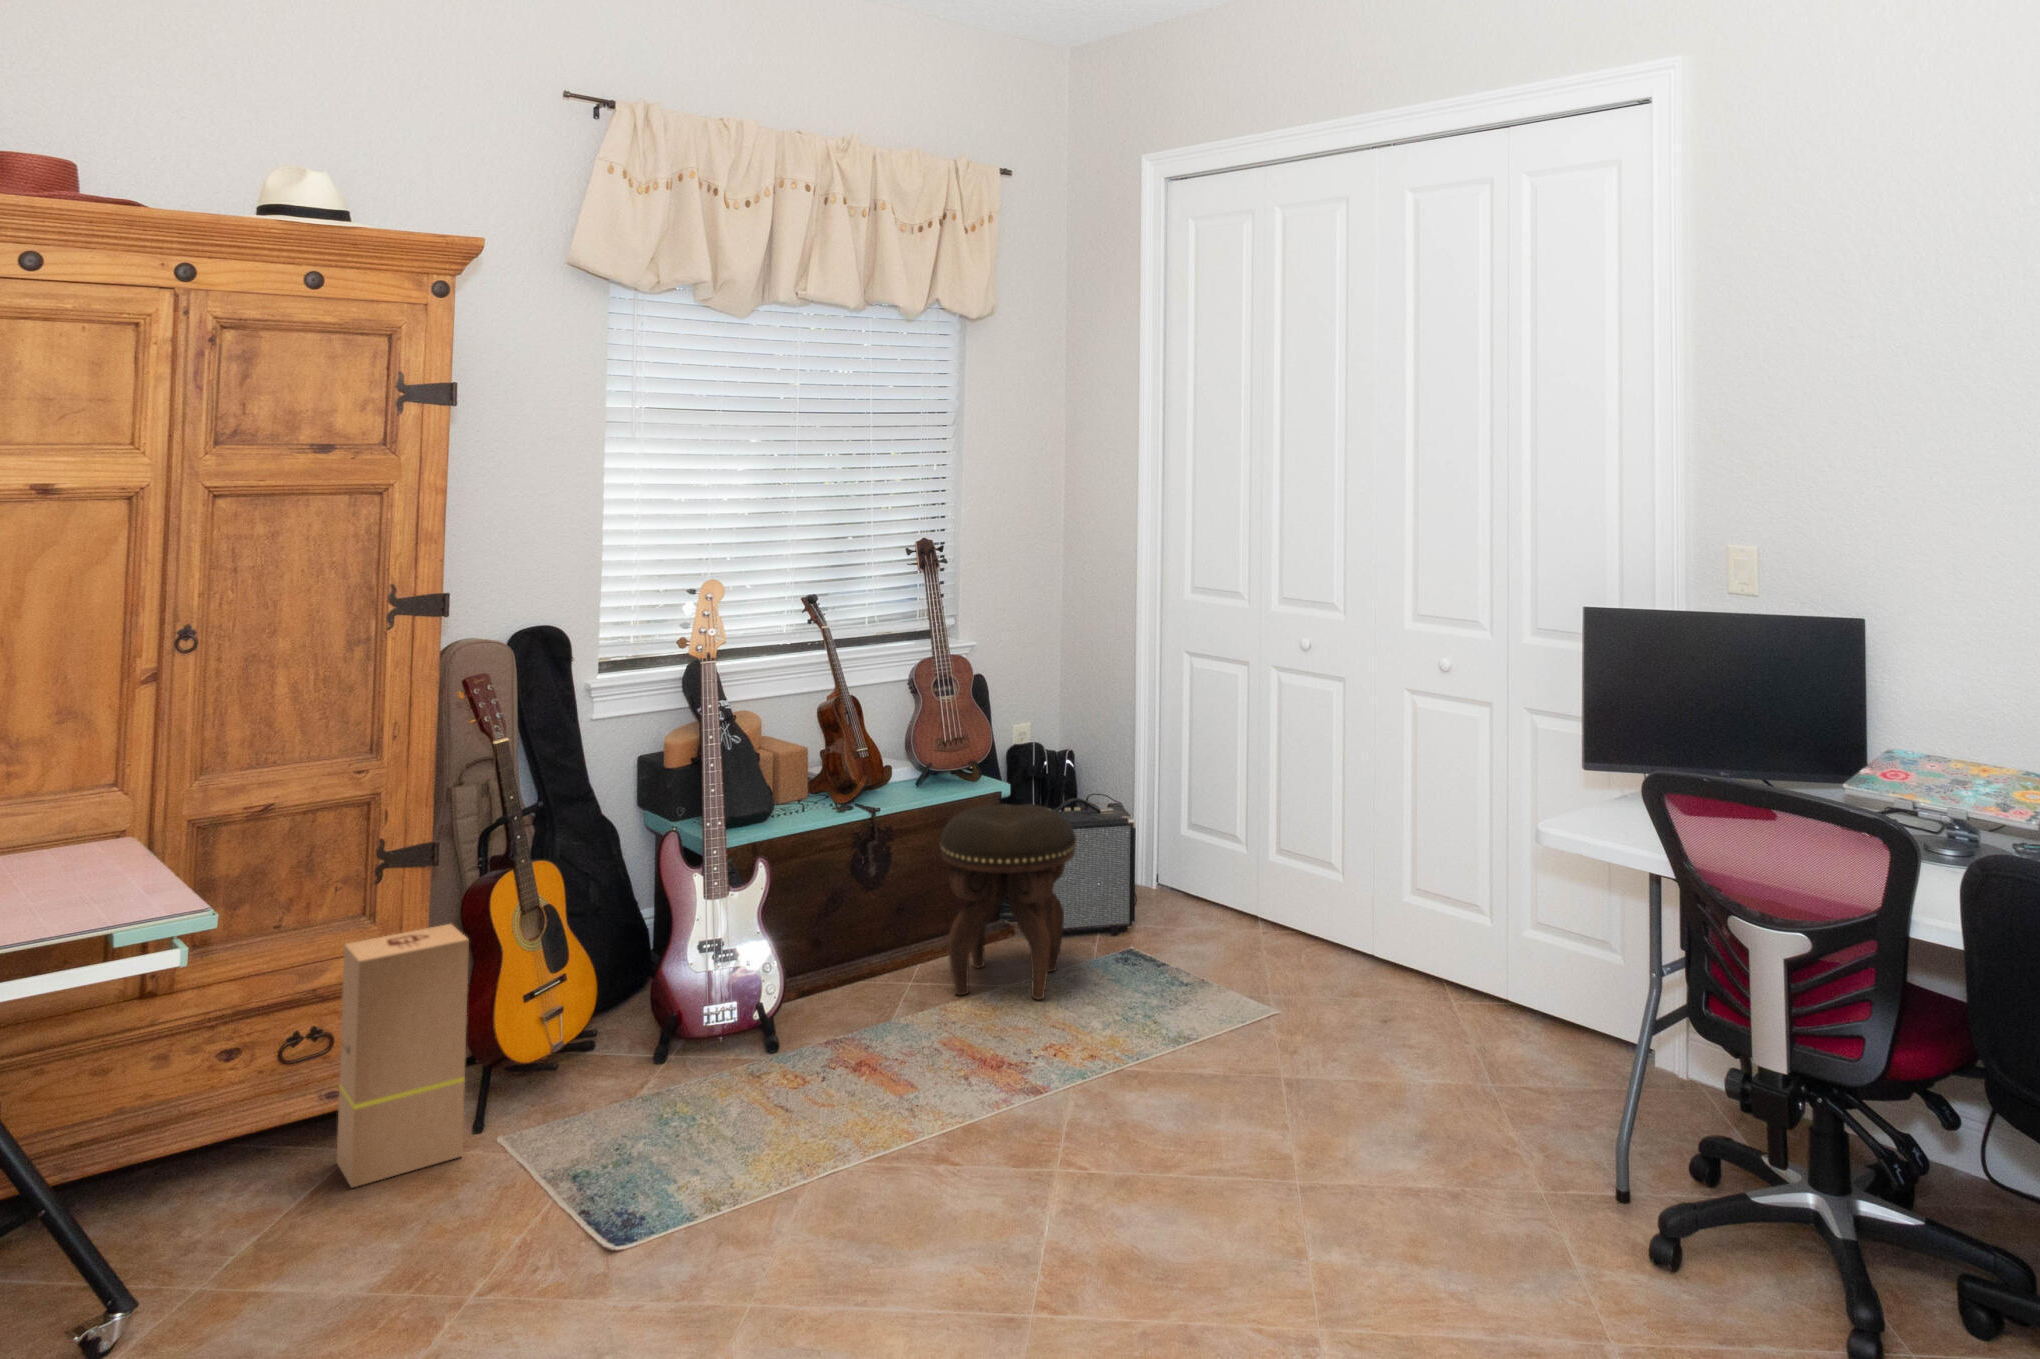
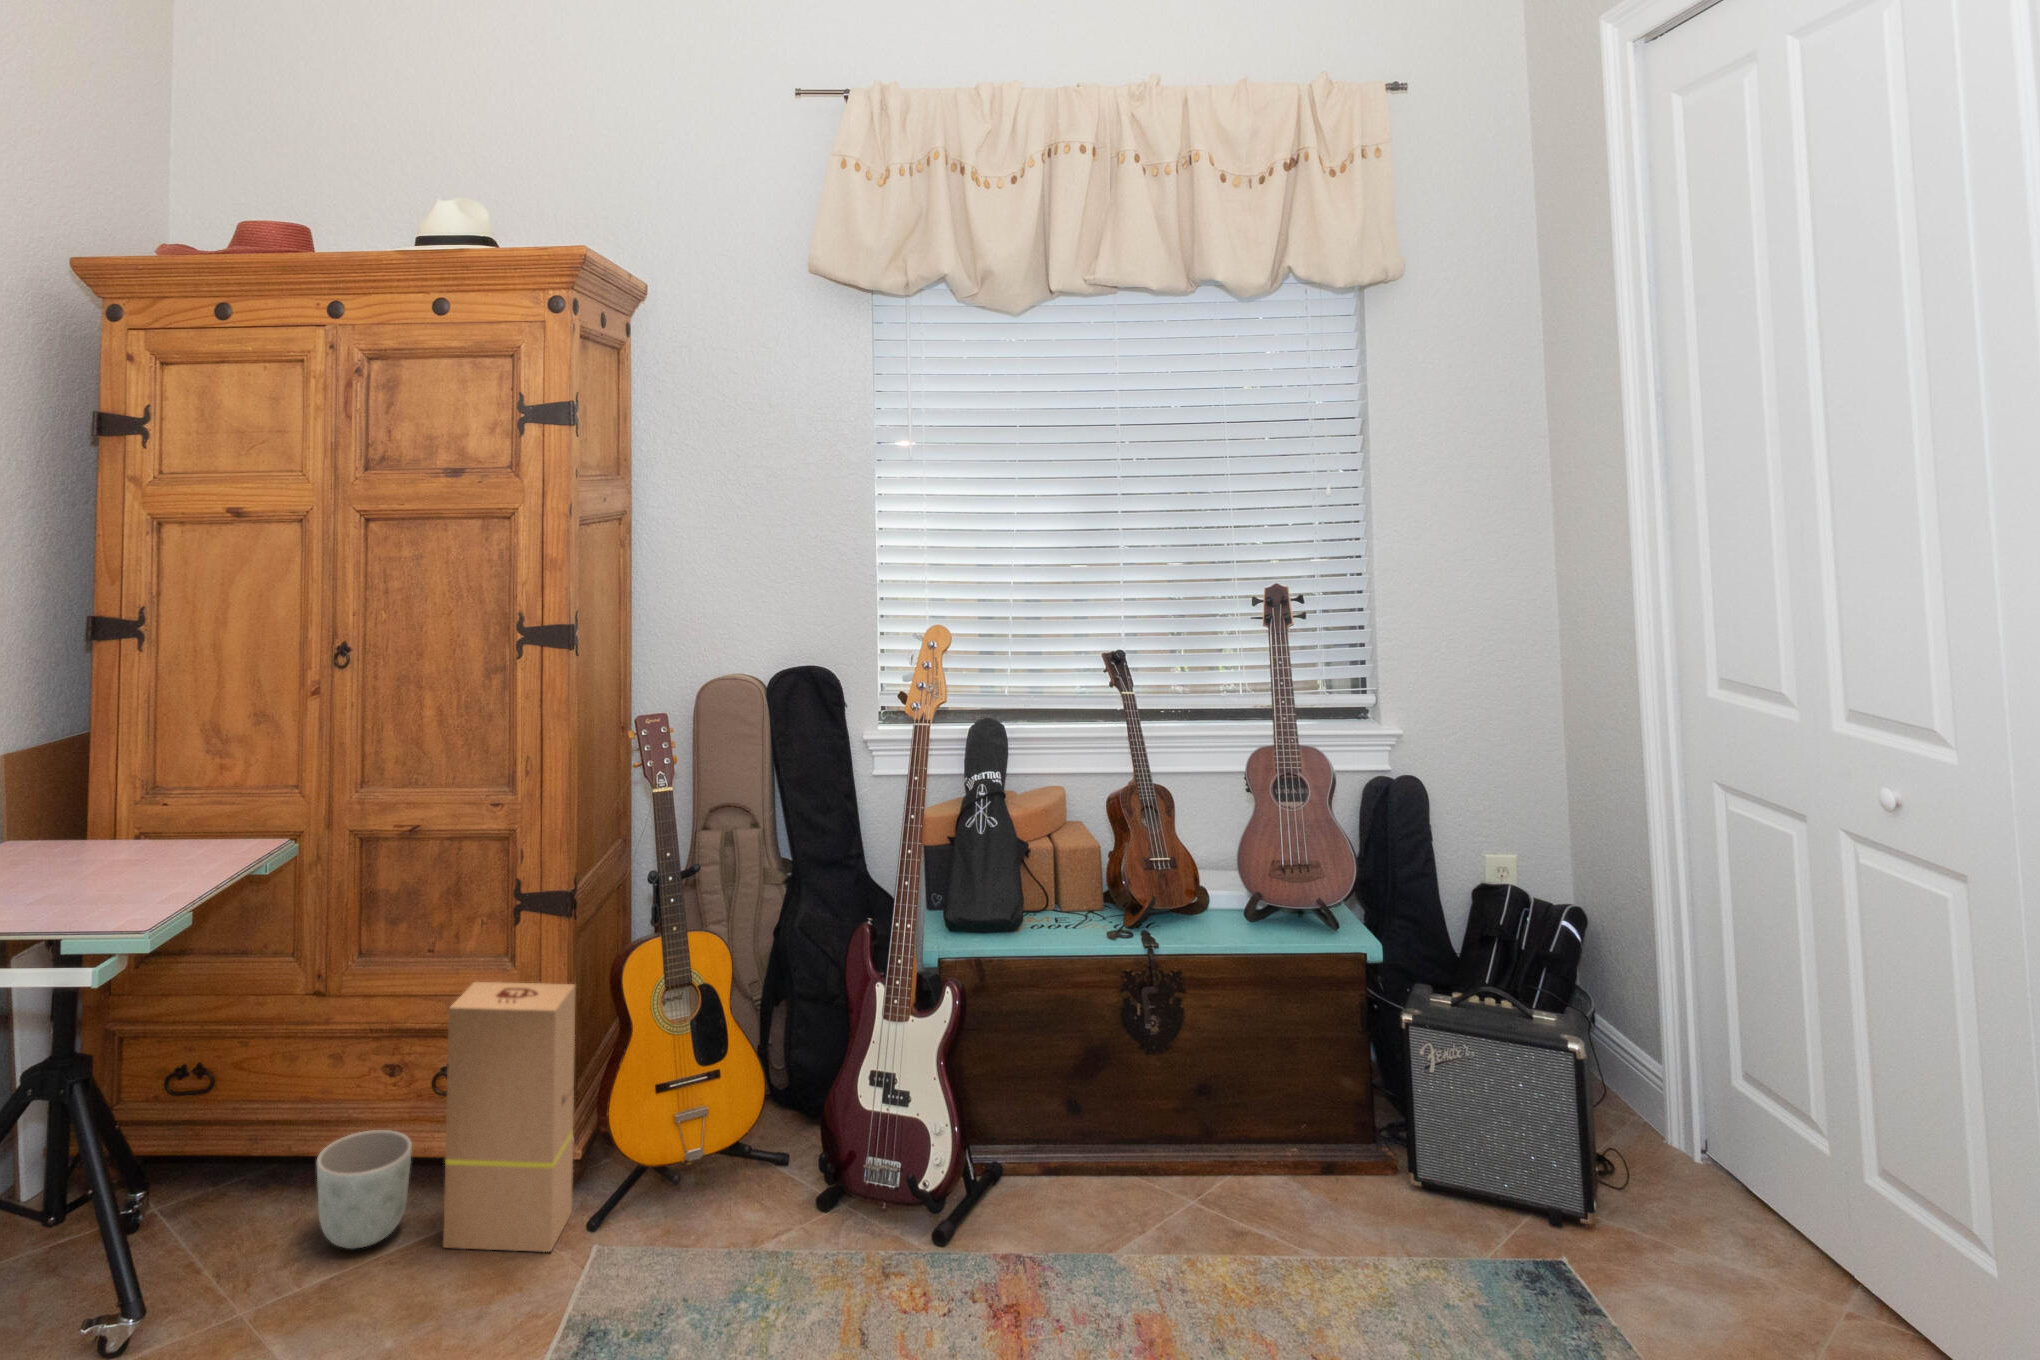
footstool: present [940,804,1076,999] -> none [1216,974,1422,1300]
planter: none [199,1108,303,1222] -> present [317,1130,412,1249]

